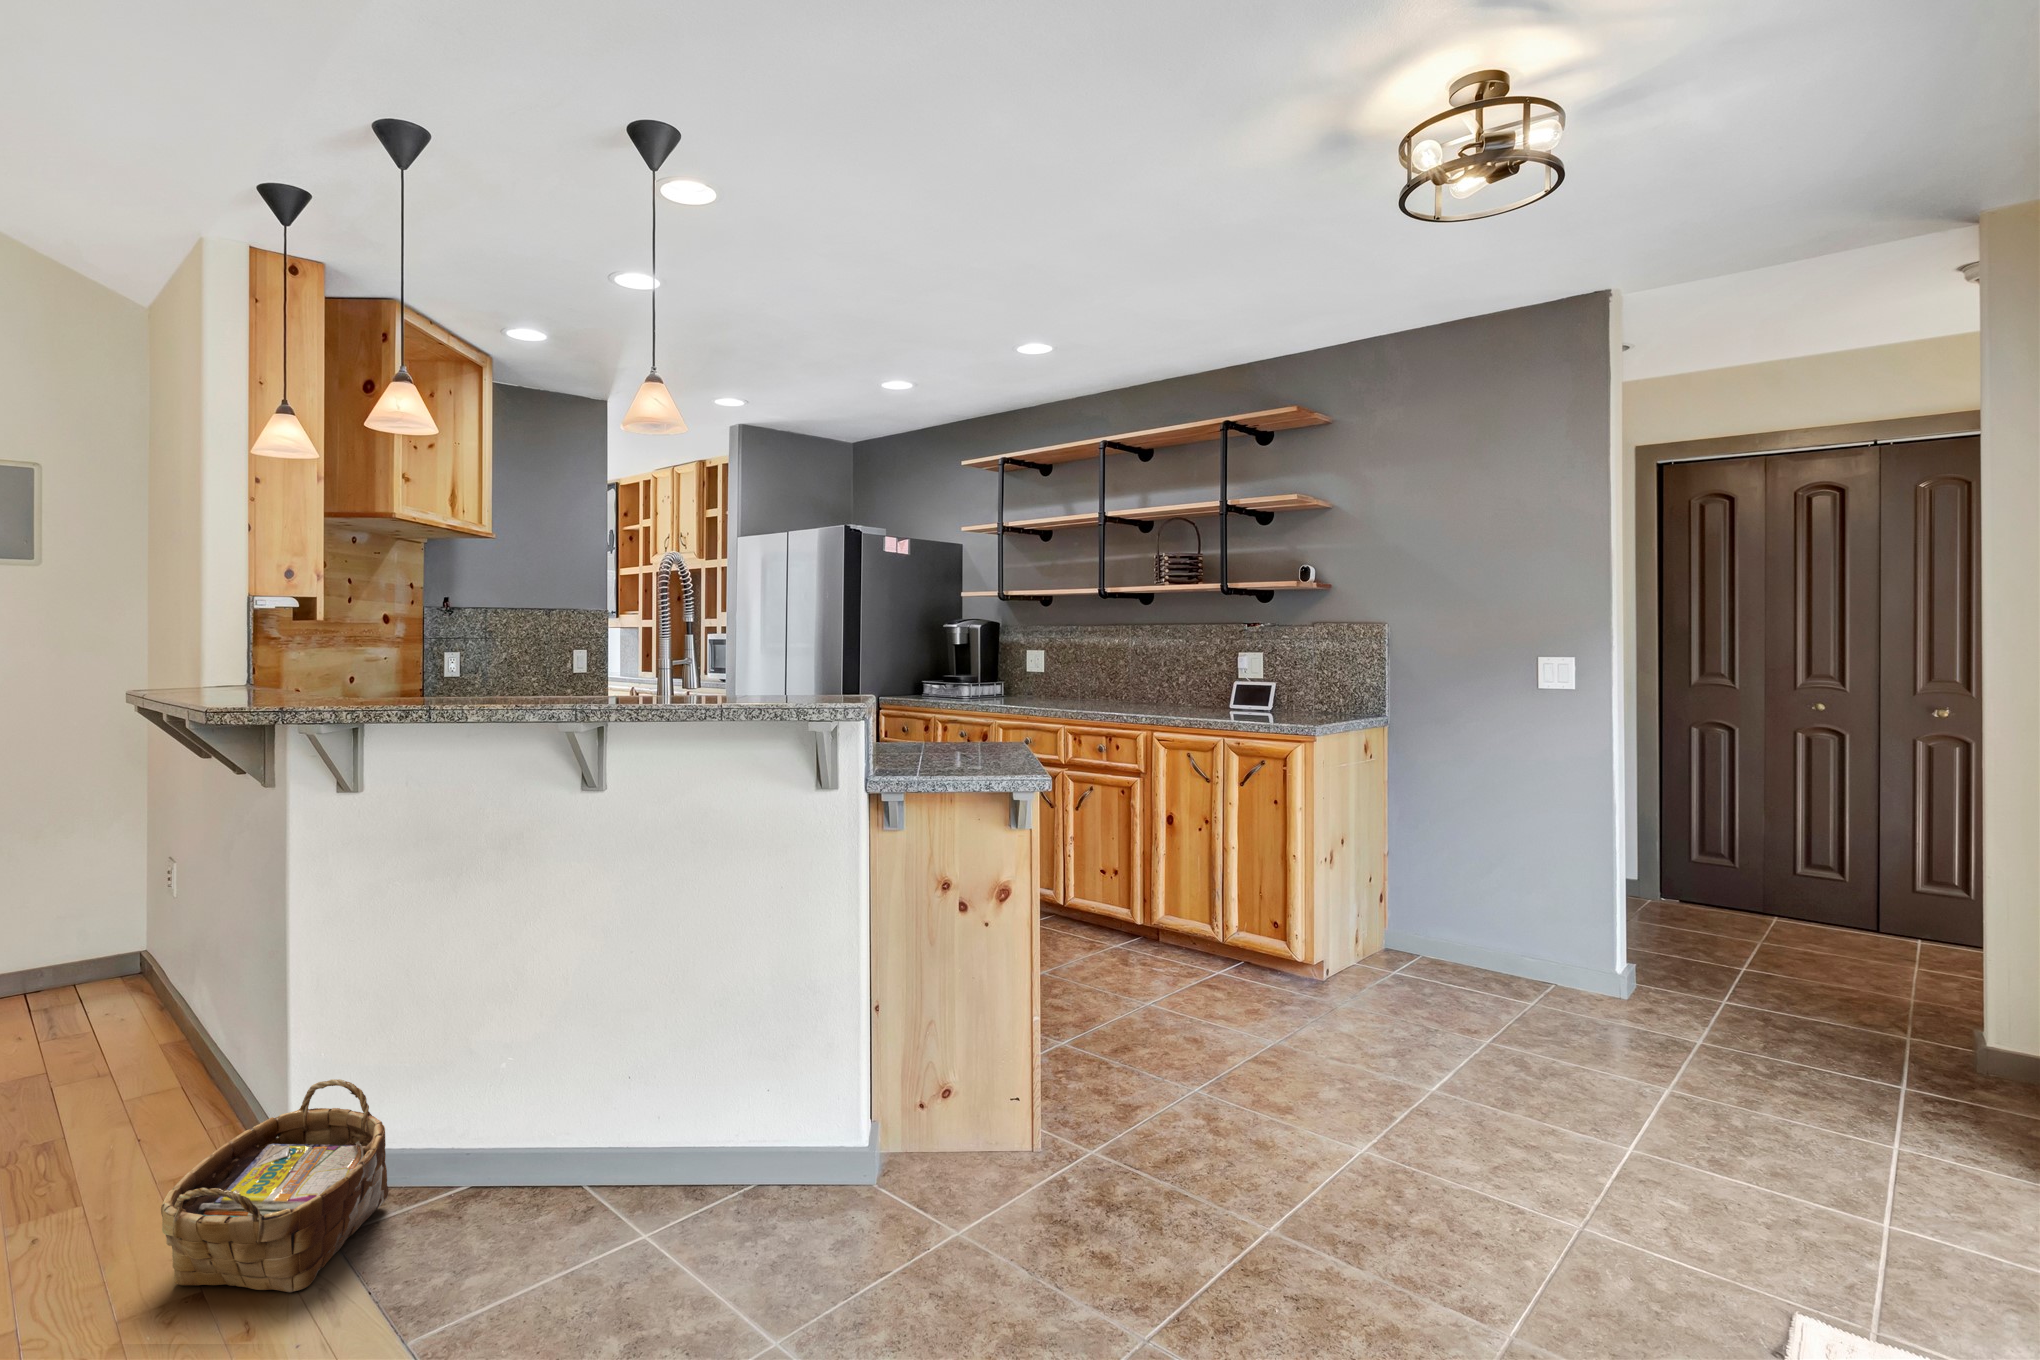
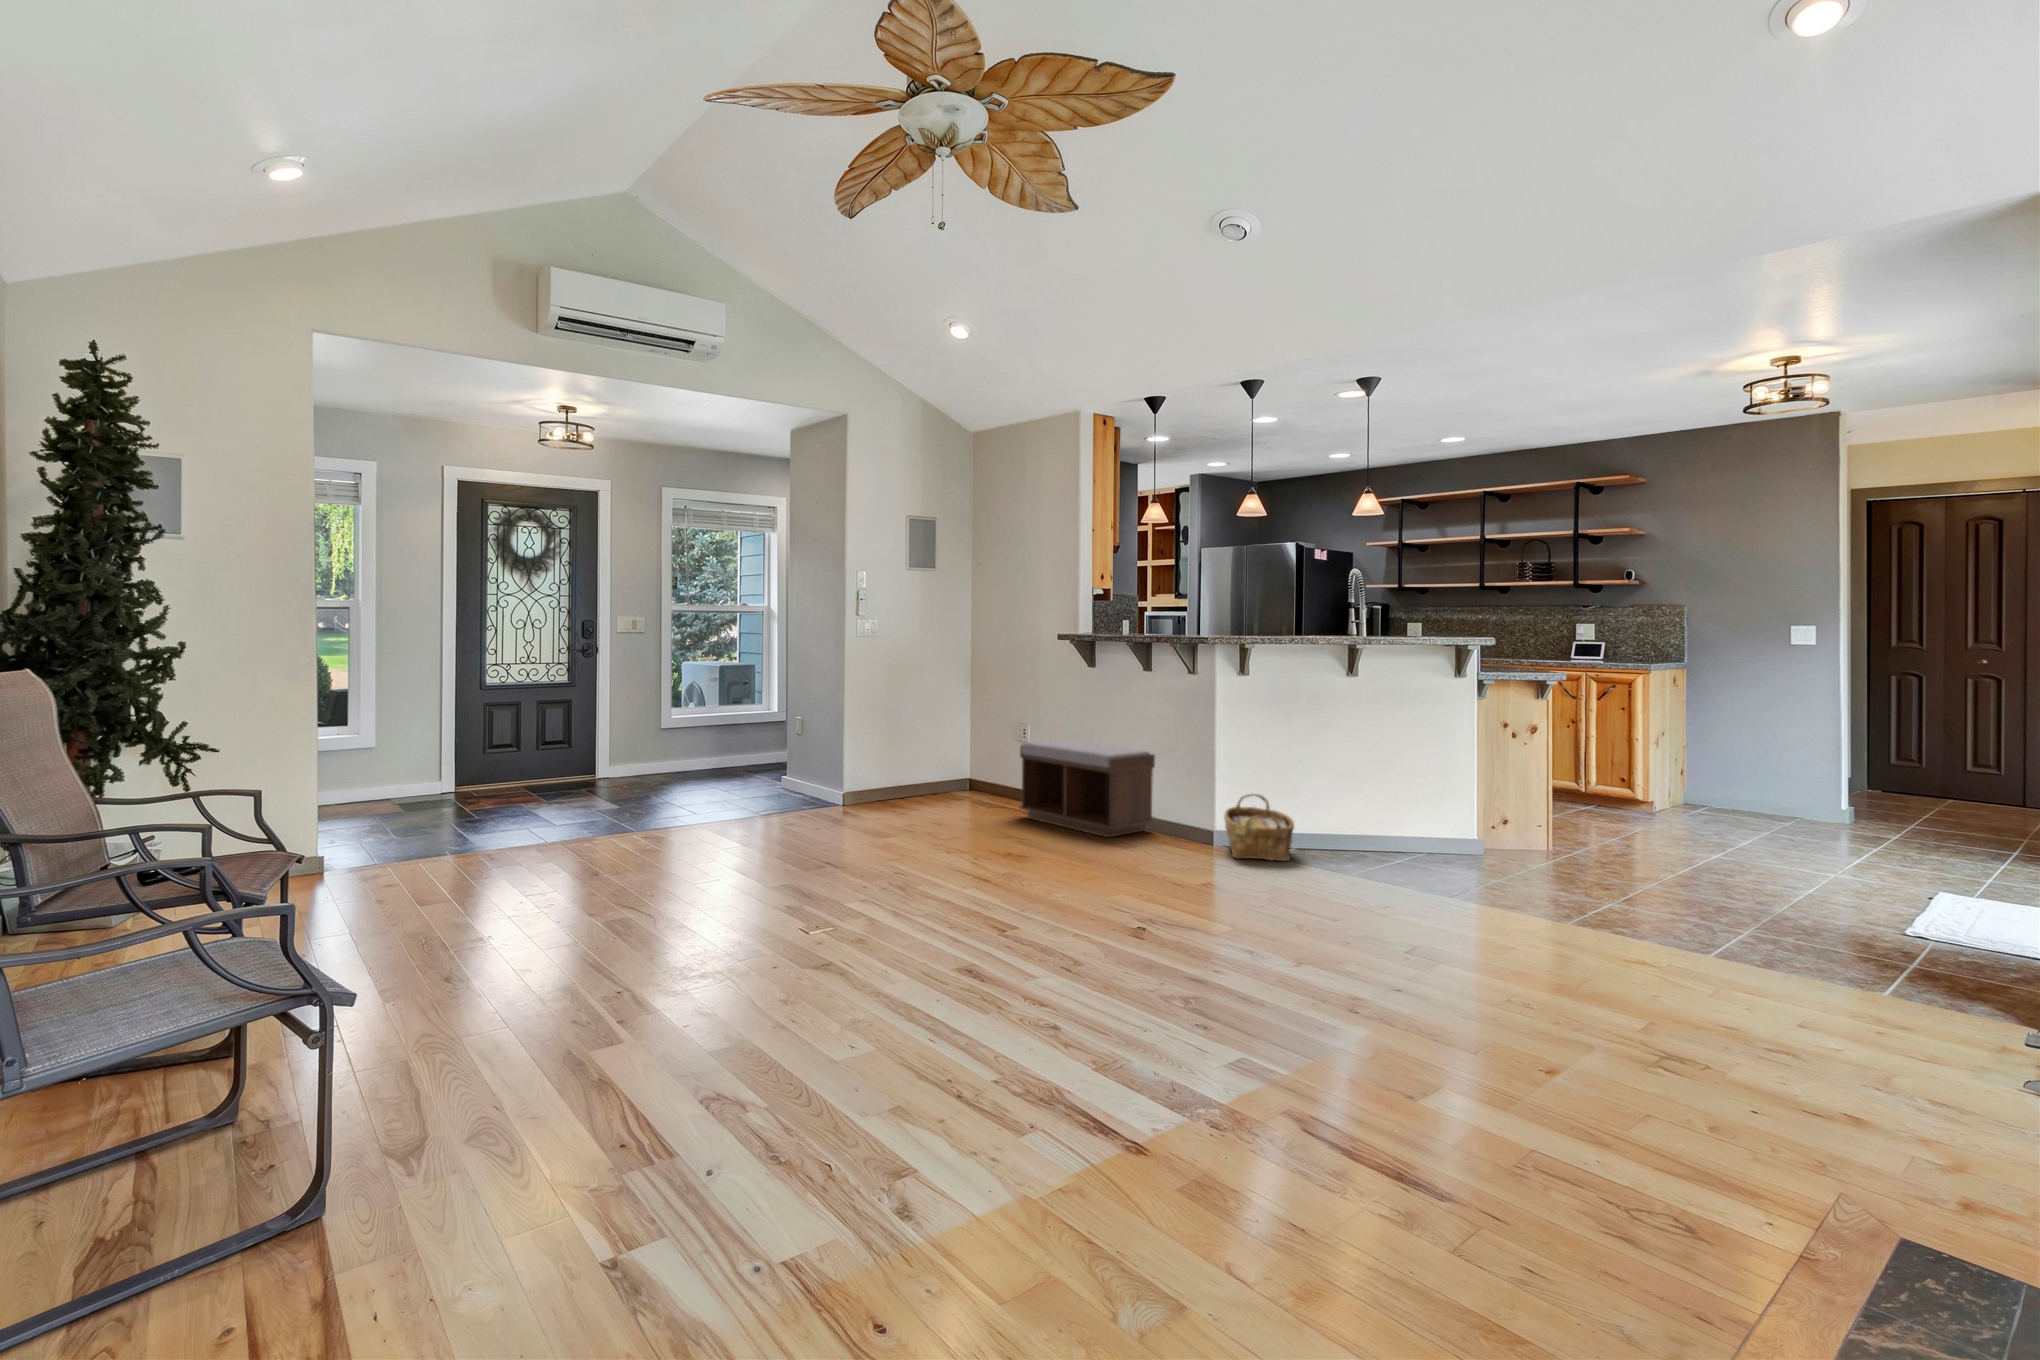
bench: none [9,908,216,1176] -> present [1020,739,1155,837]

